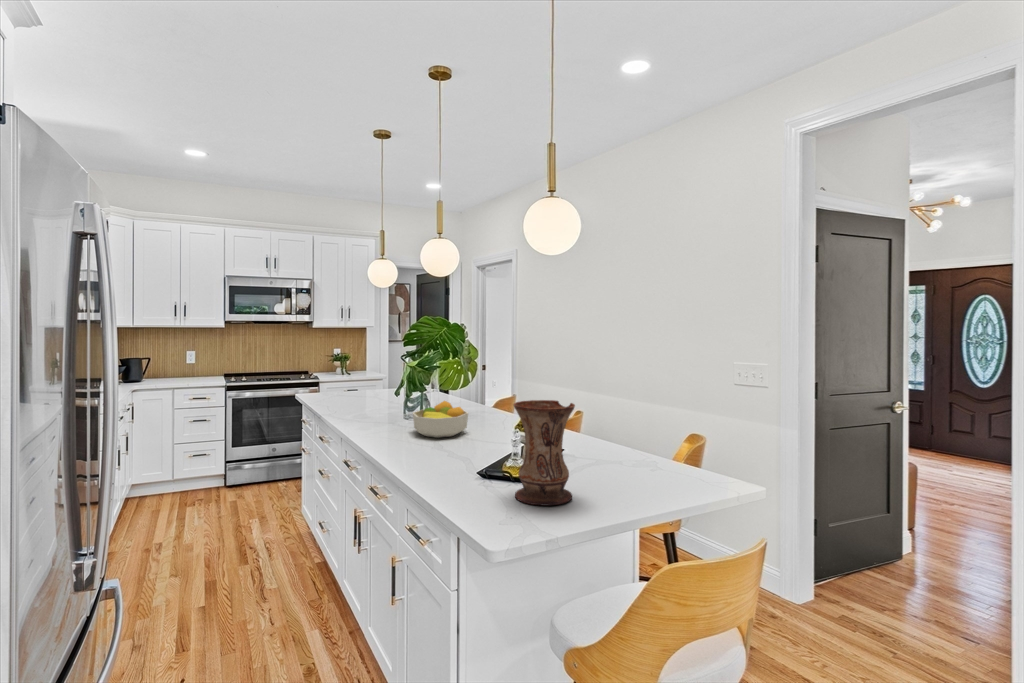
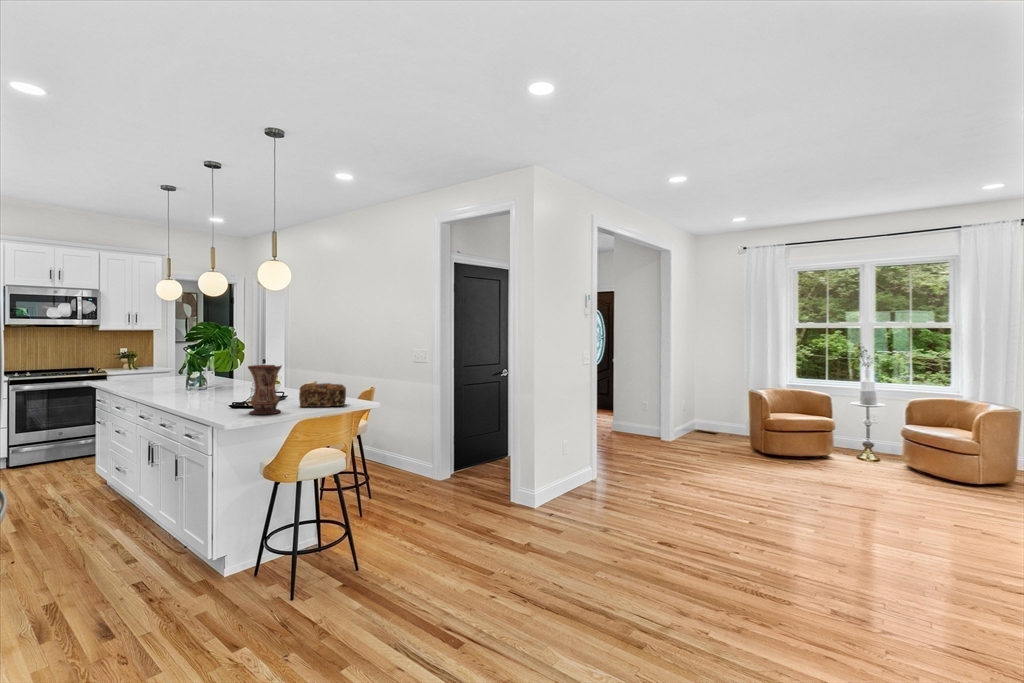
fruit bowl: present [413,401,468,438] -> none [192,375,232,397]
bread loaf: none [595,434,680,483] -> present [299,383,346,407]

